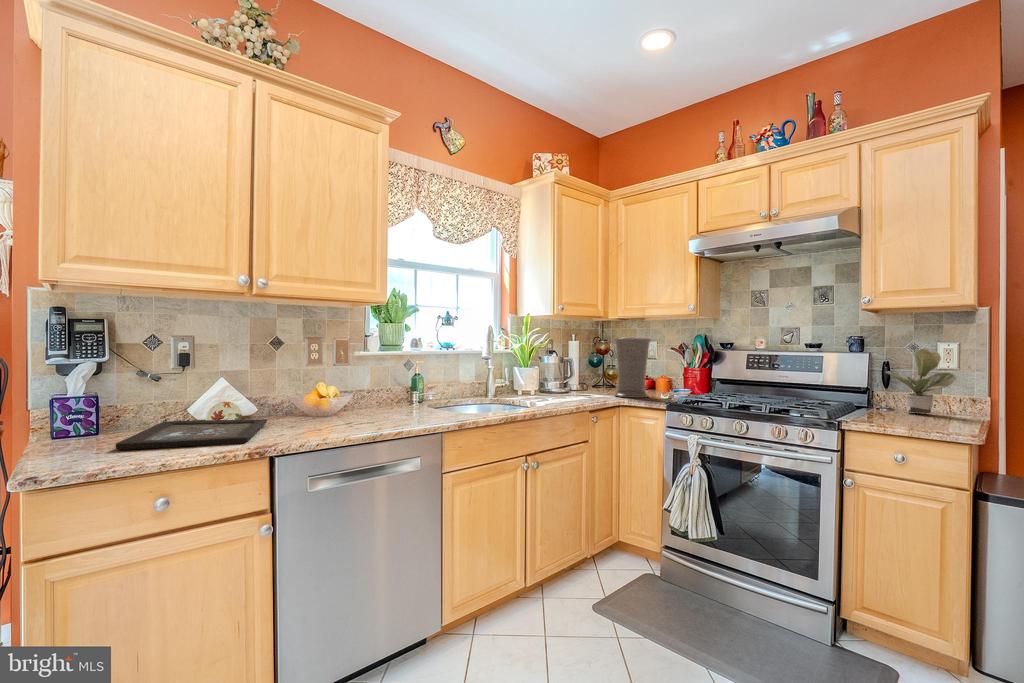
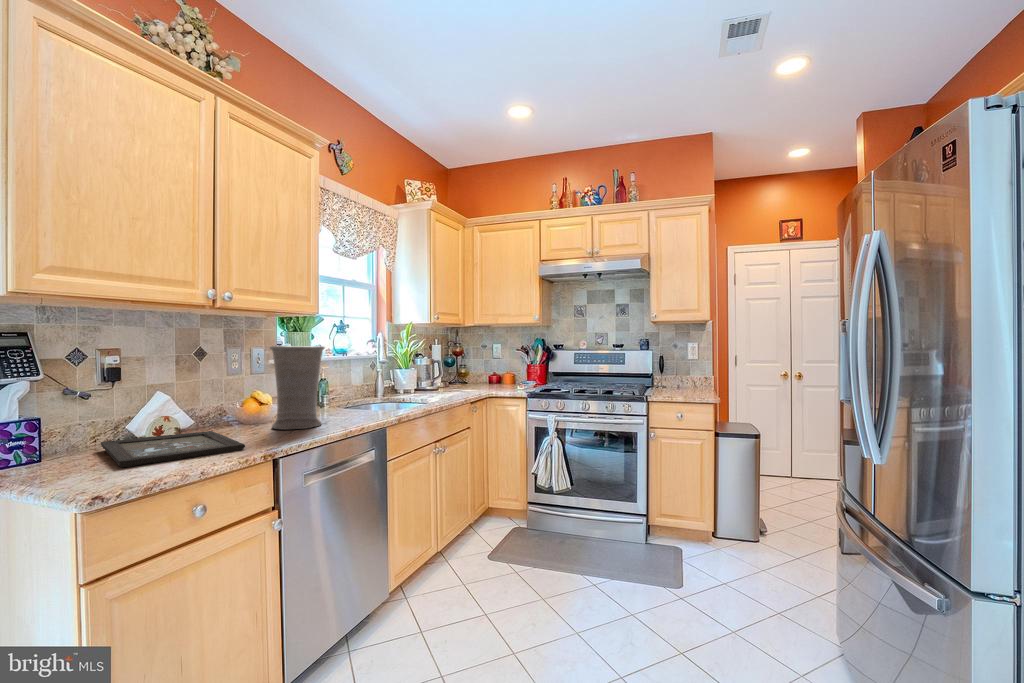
vase: present [614,338,651,398] -> present [270,346,325,430]
potted plant: present [886,349,956,413] -> none [663,348,700,389]

